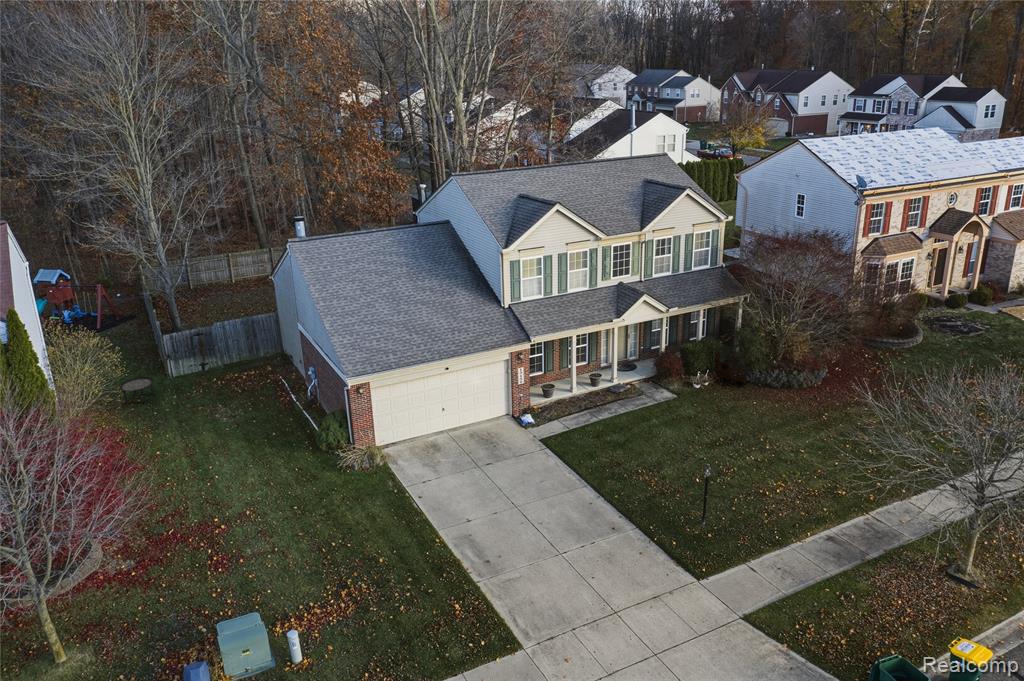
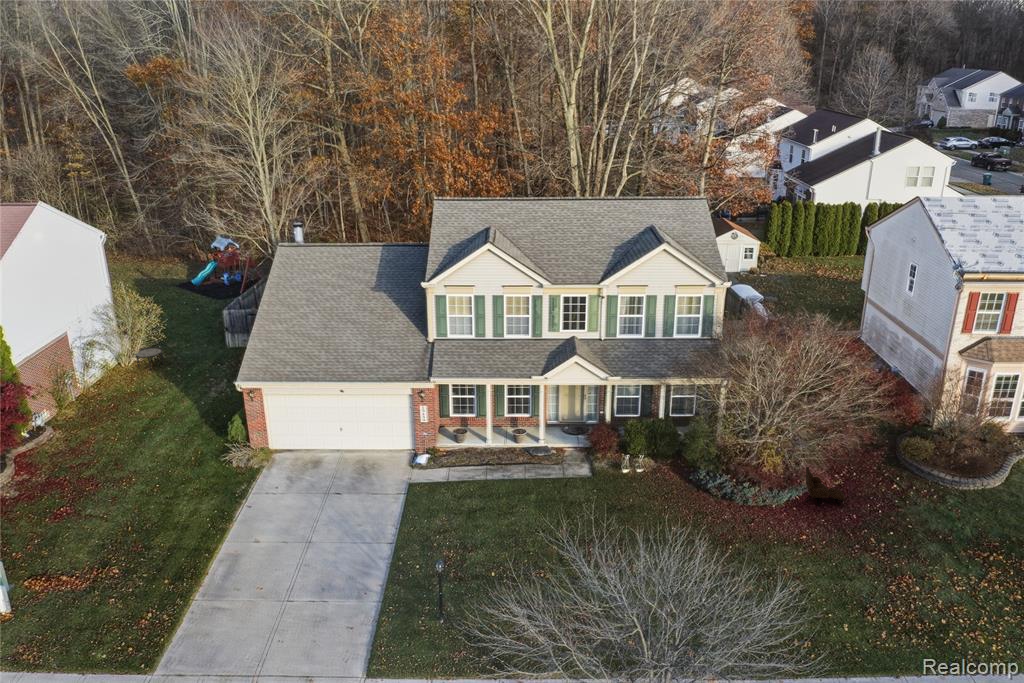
lounge chair: present [715,352,746,386] -> present [805,467,845,507]

